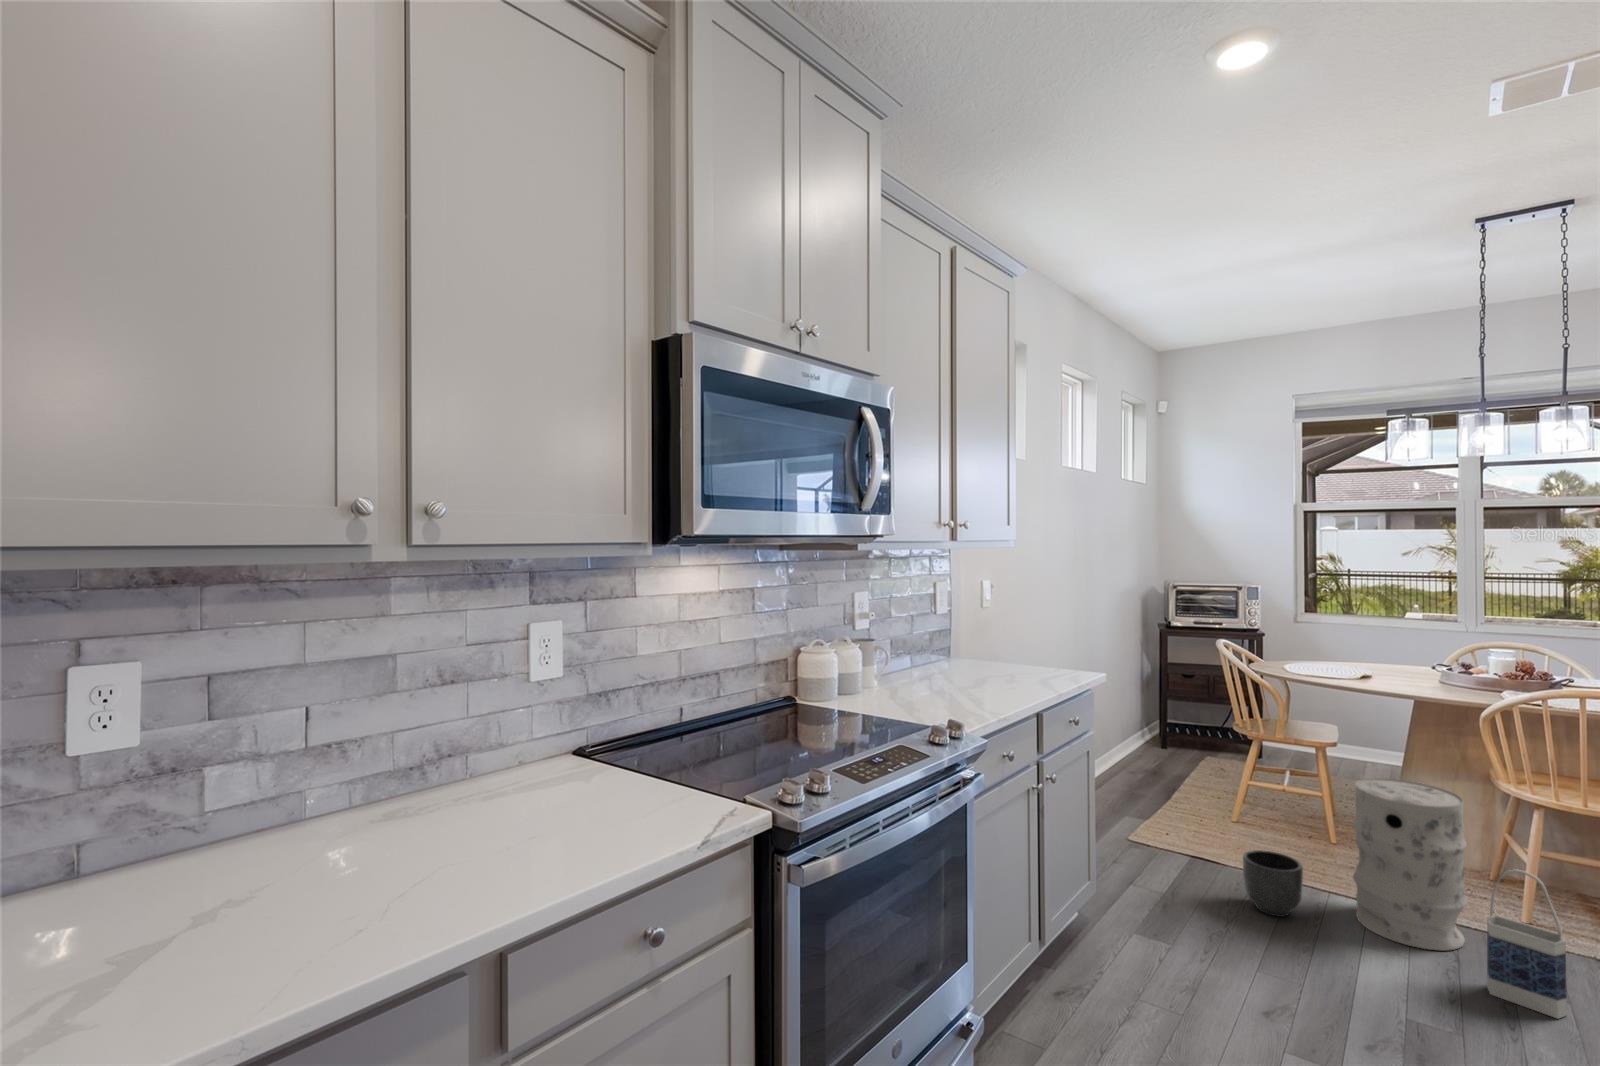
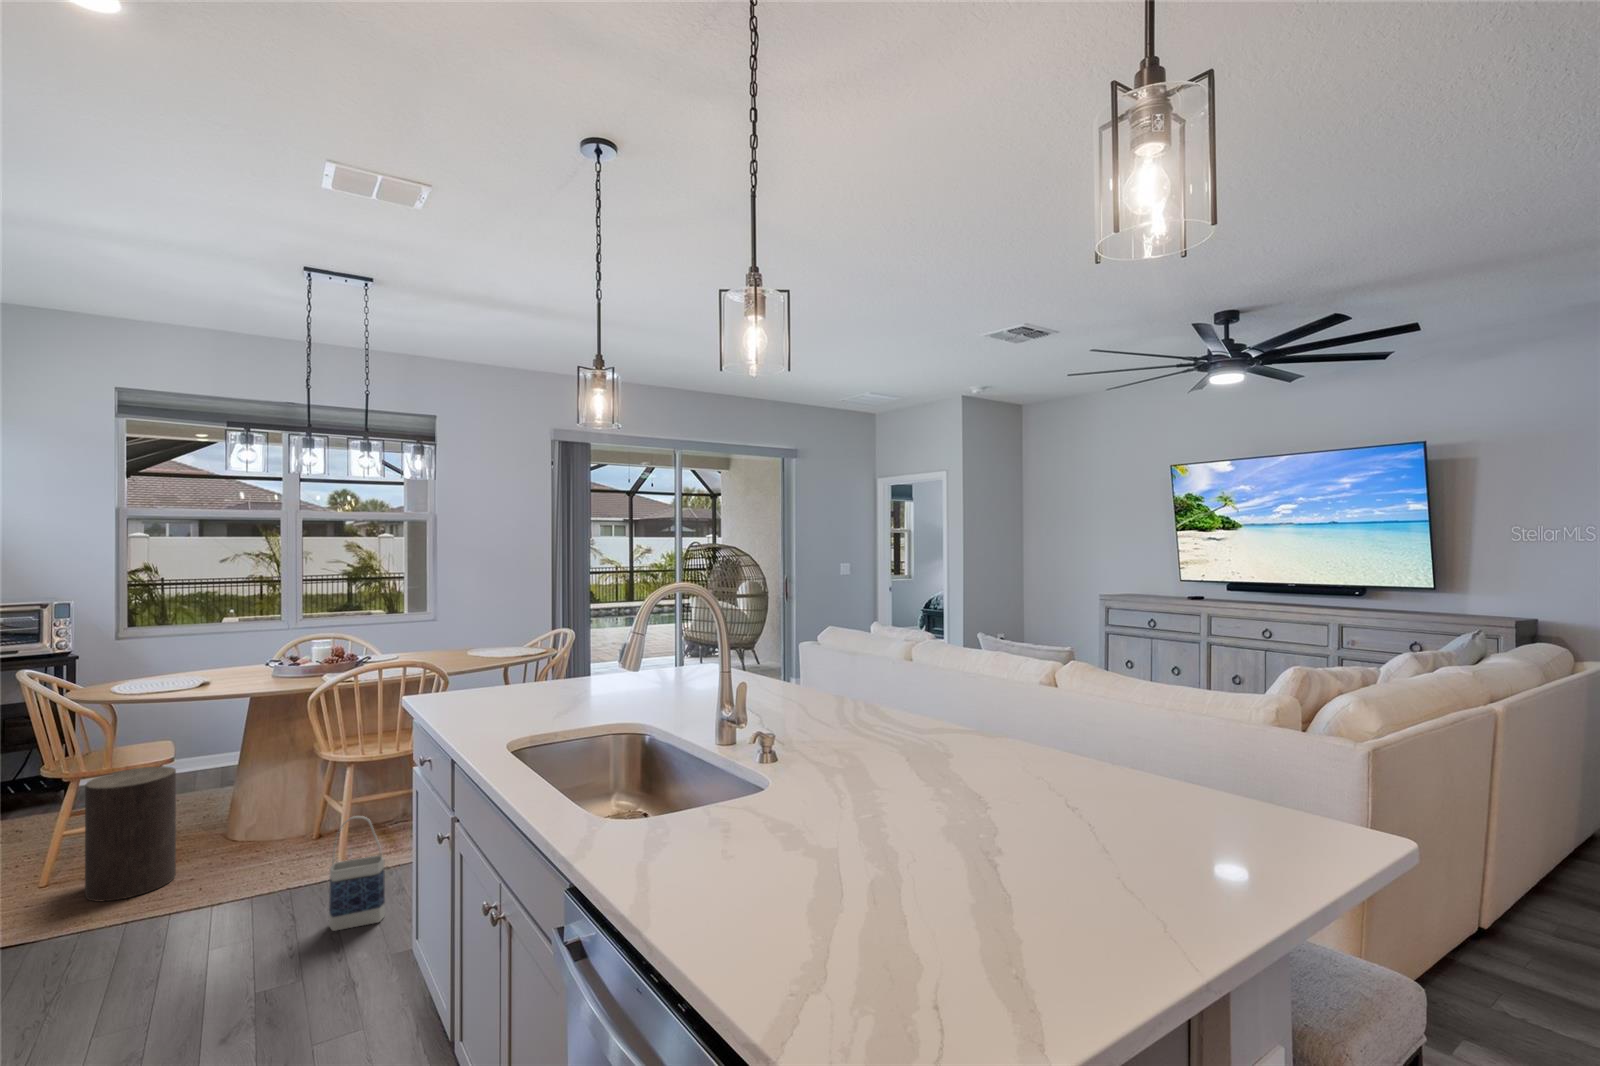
stool: none [1264,740,1338,860] -> present [85,766,176,901]
trash can: present [1353,778,1468,951] -> none [204,771,308,932]
planter: present [1243,850,1303,917] -> none [73,897,152,976]

